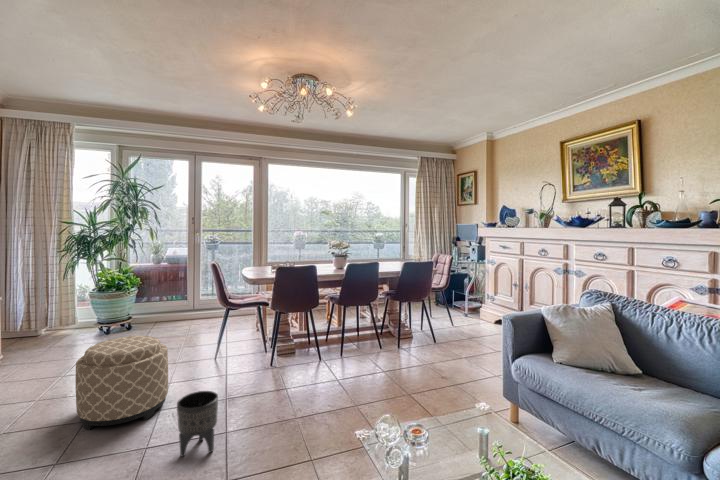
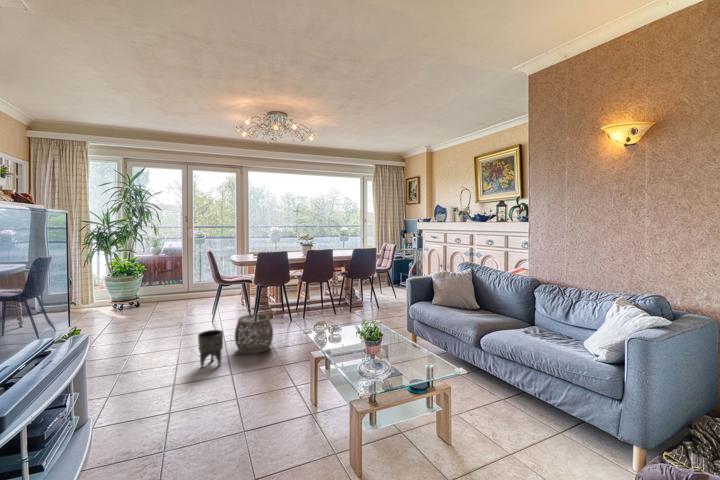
ottoman: present [75,336,168,430] -> none [125,301,185,359]
woven basket: none [238,360,297,428] -> present [235,314,273,354]

